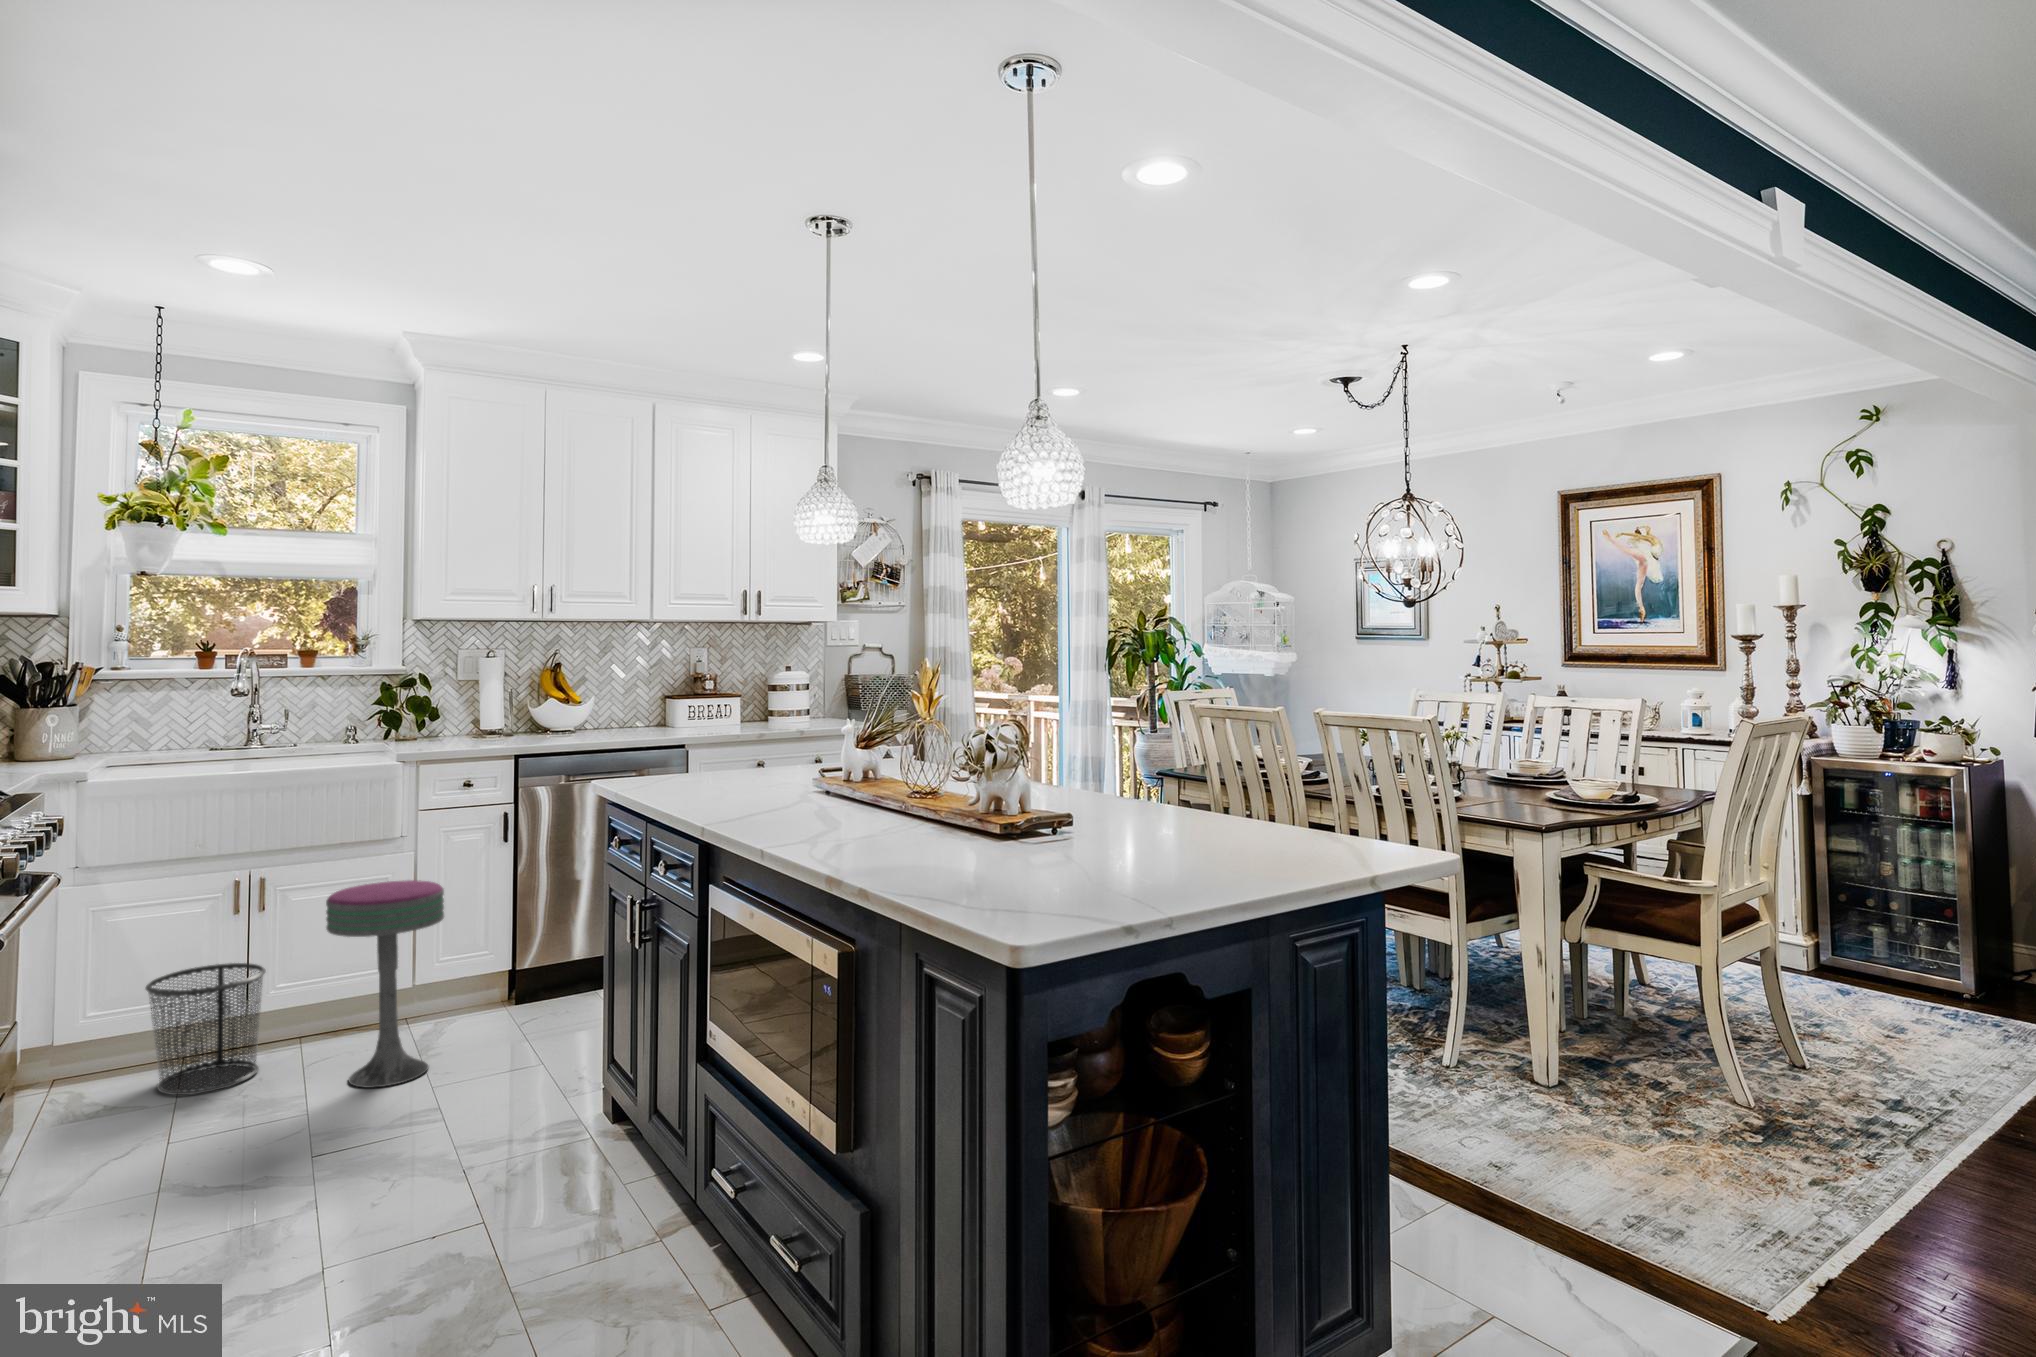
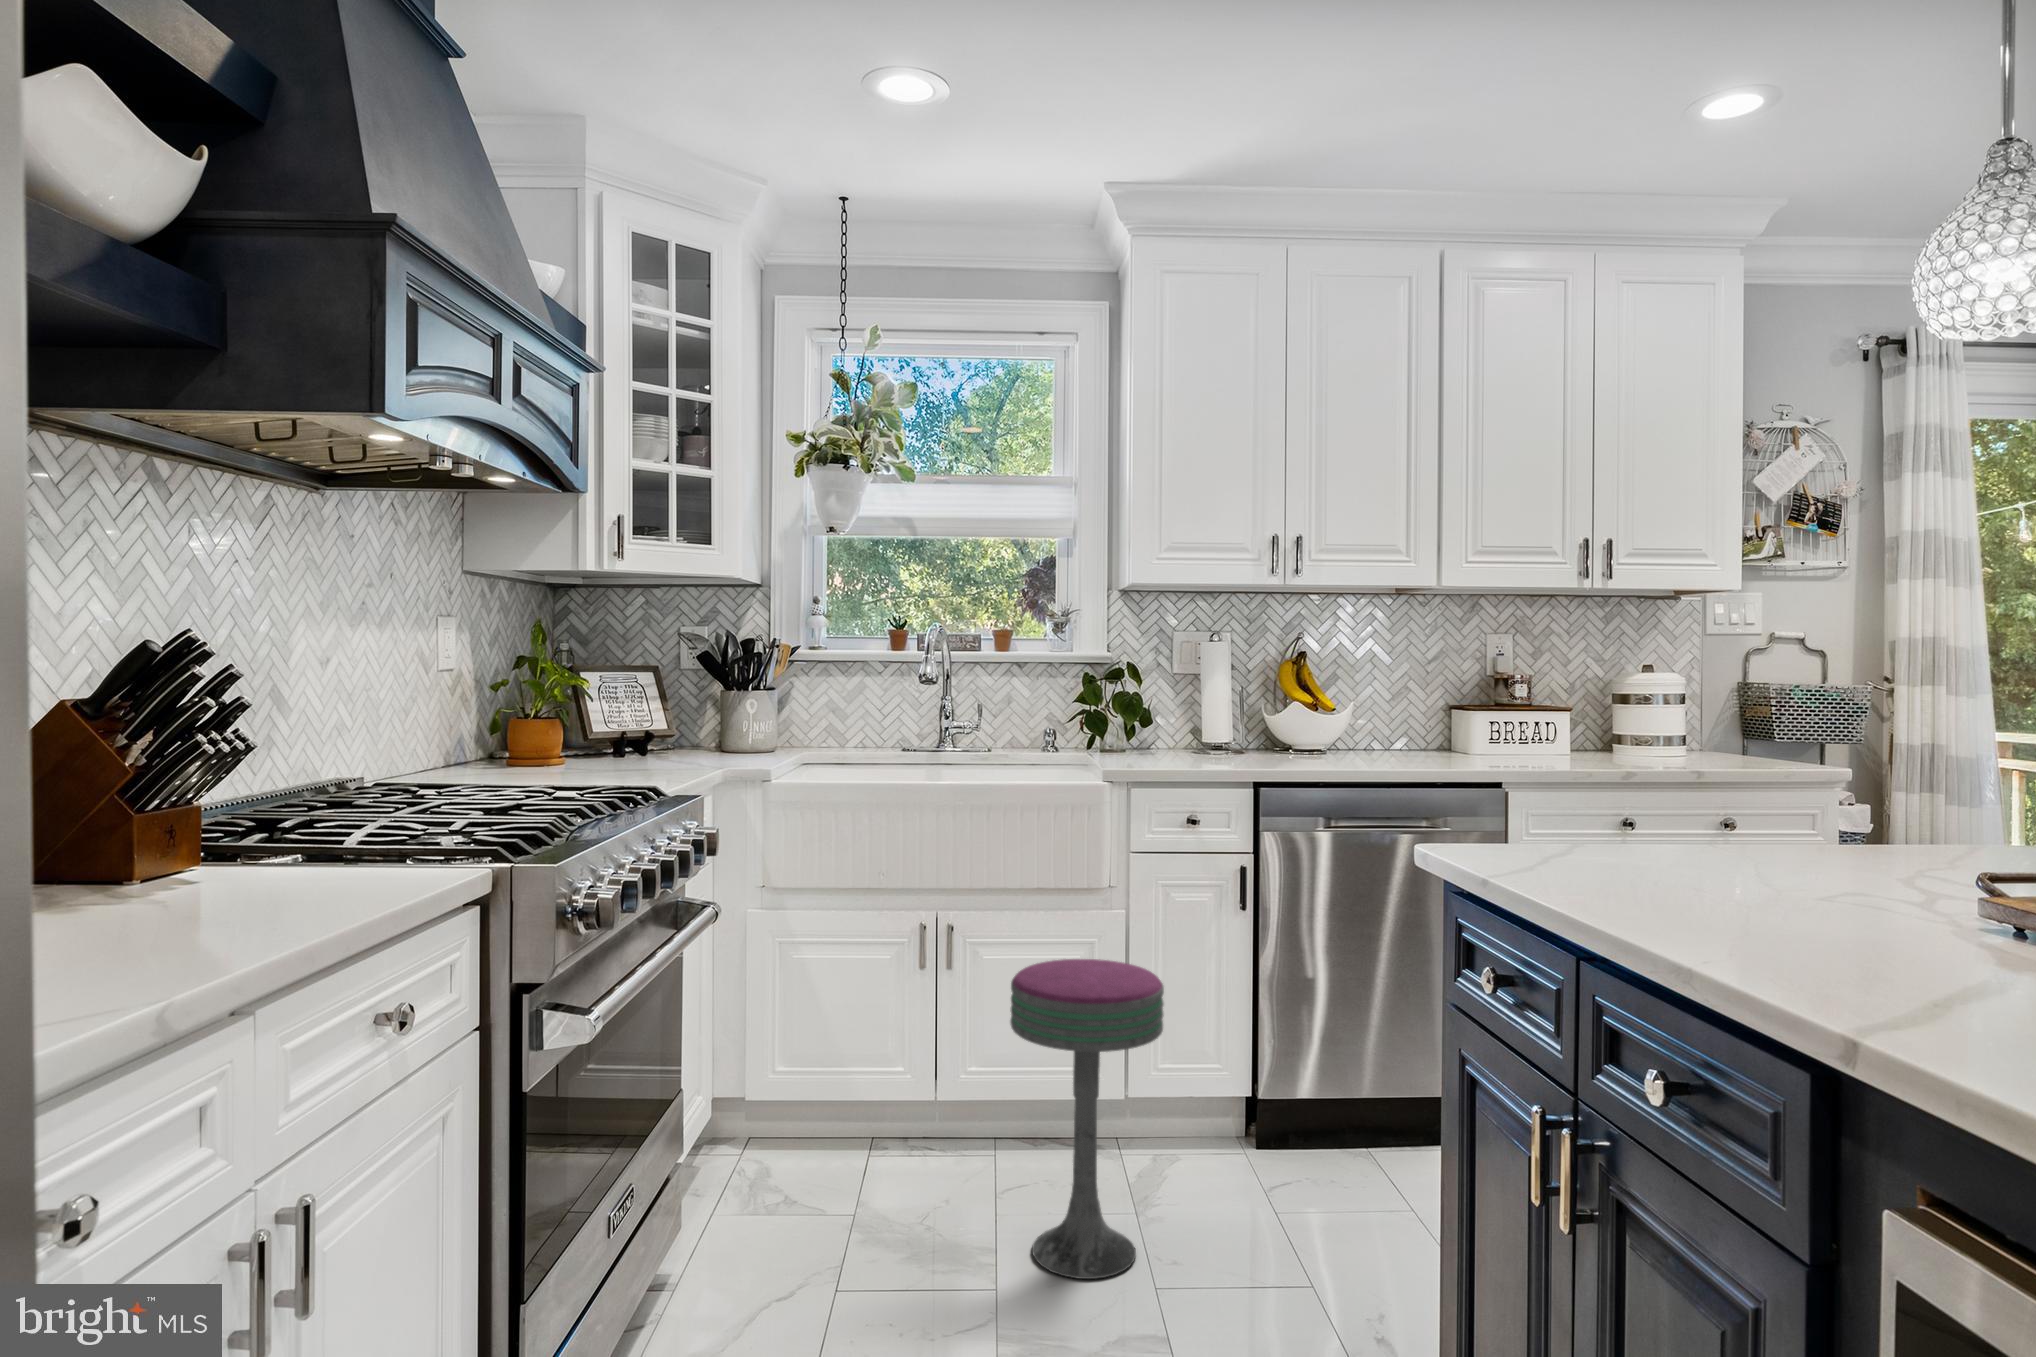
waste bin: present [145,963,266,1095] -> none [810,1035,941,1218]

